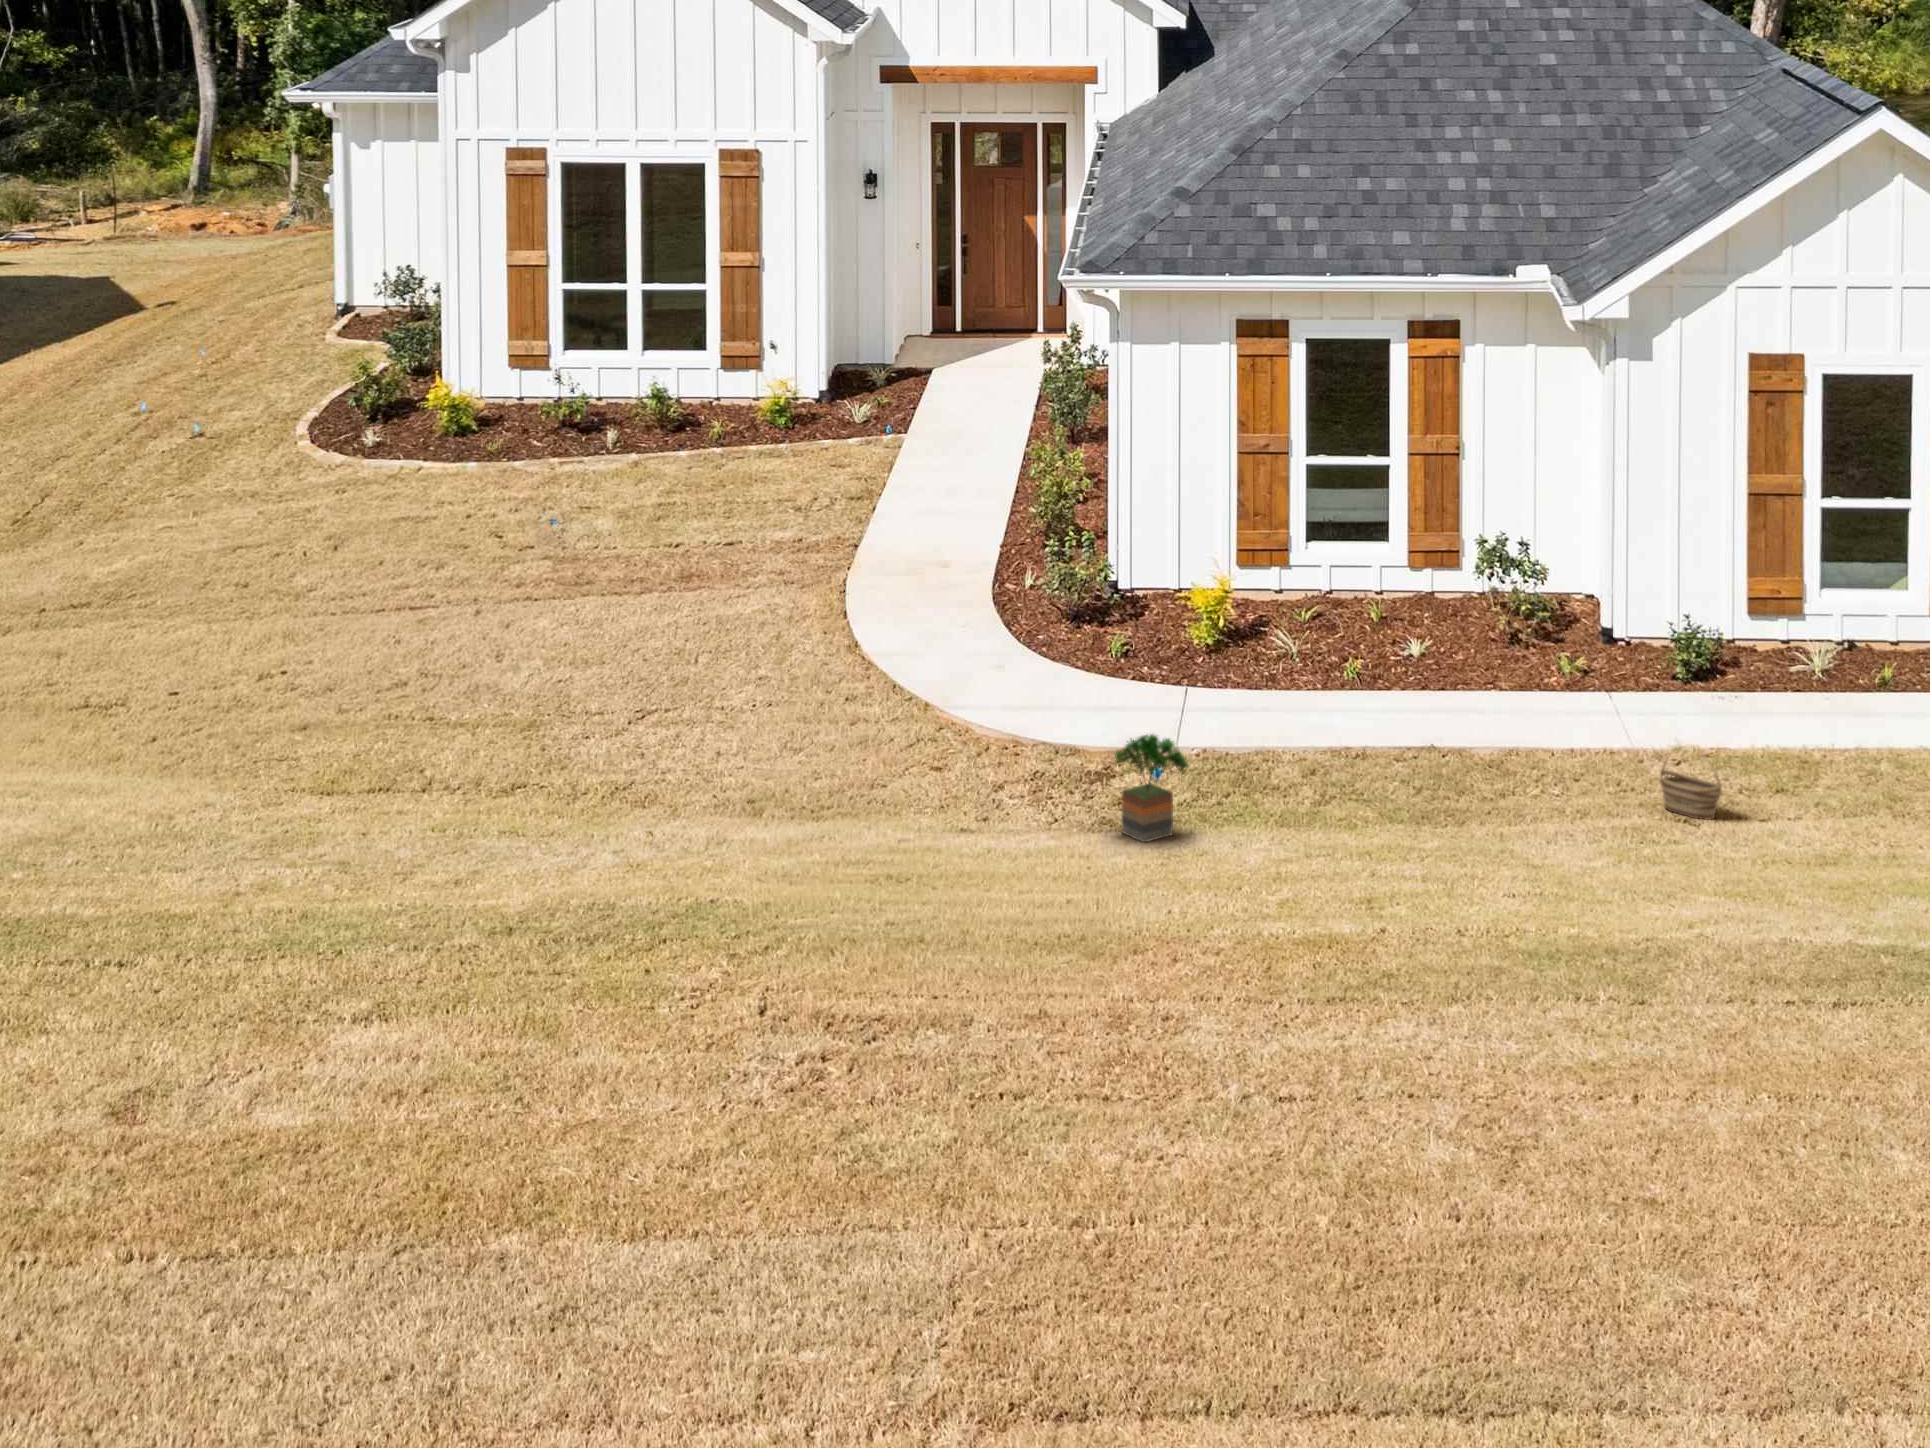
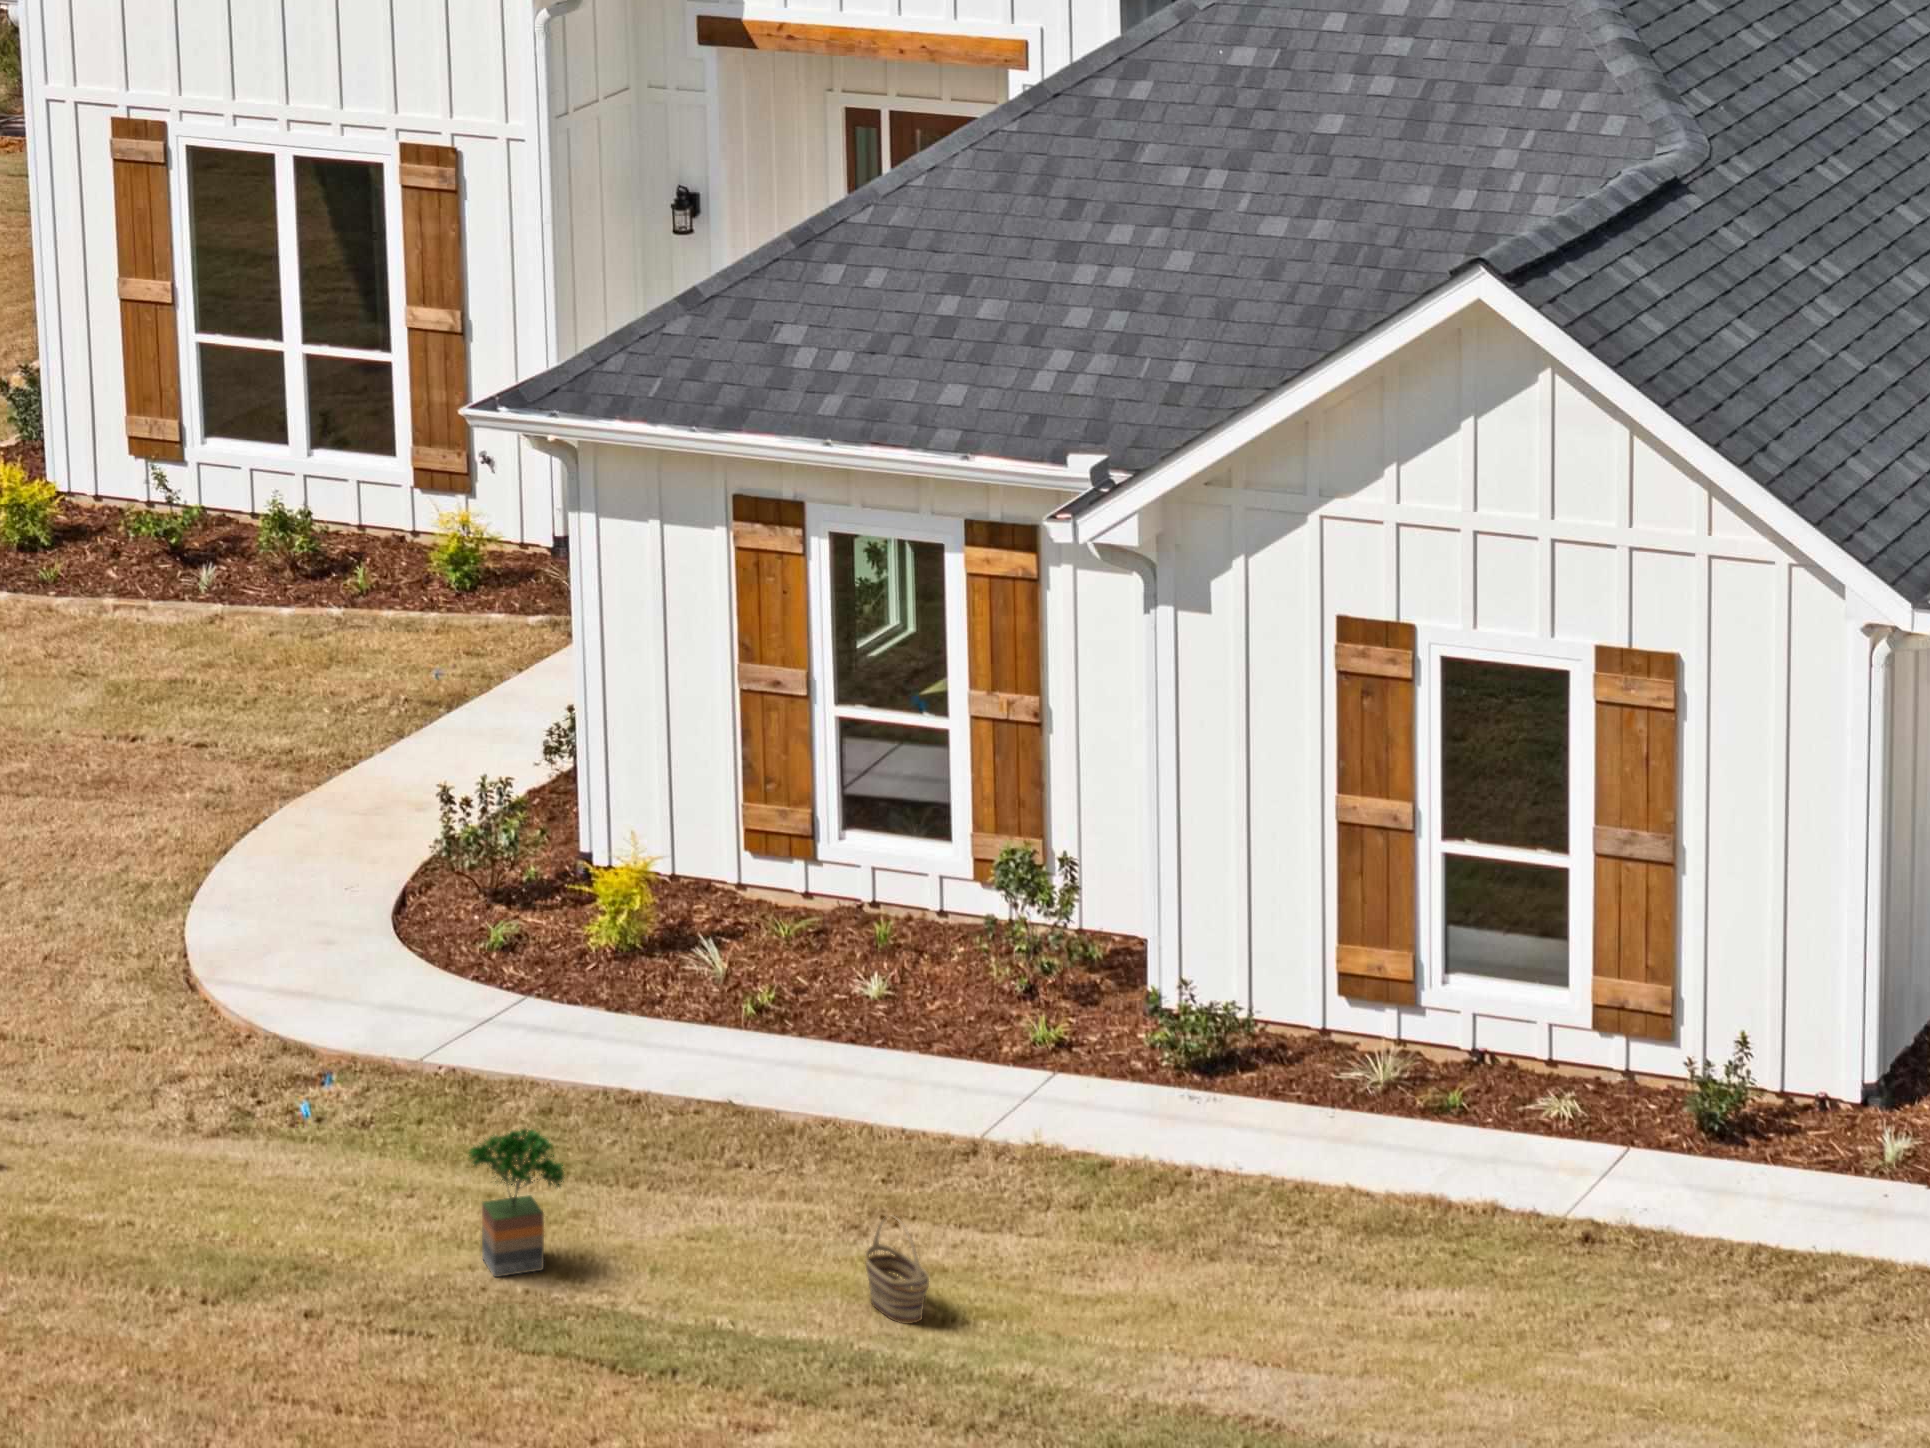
potted tree: present [1115,734,1188,843] -> present [469,1129,565,1277]

